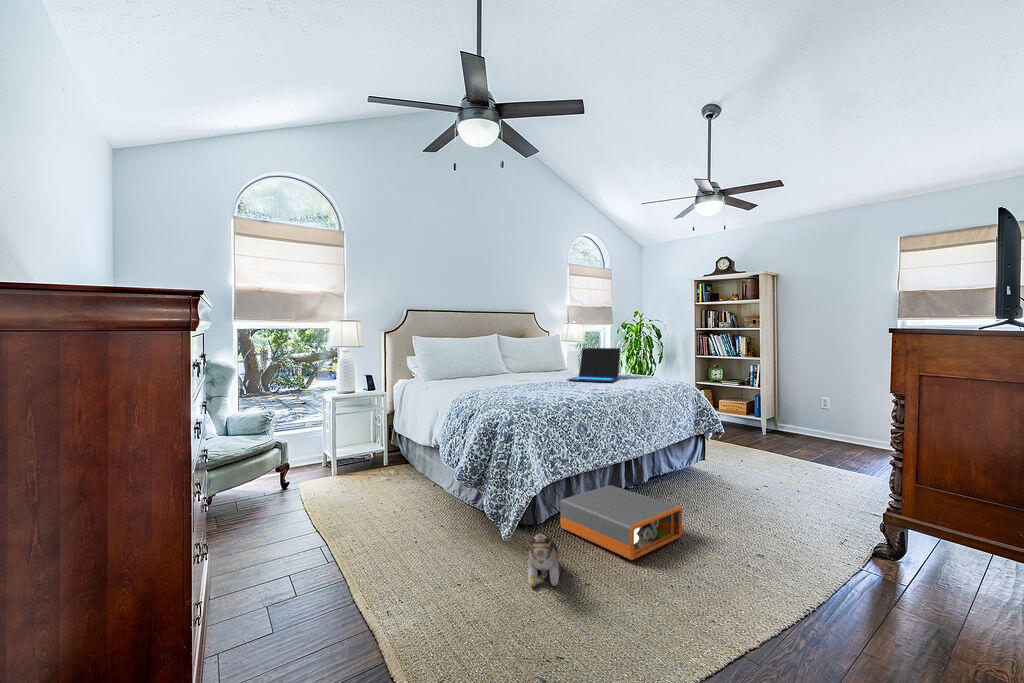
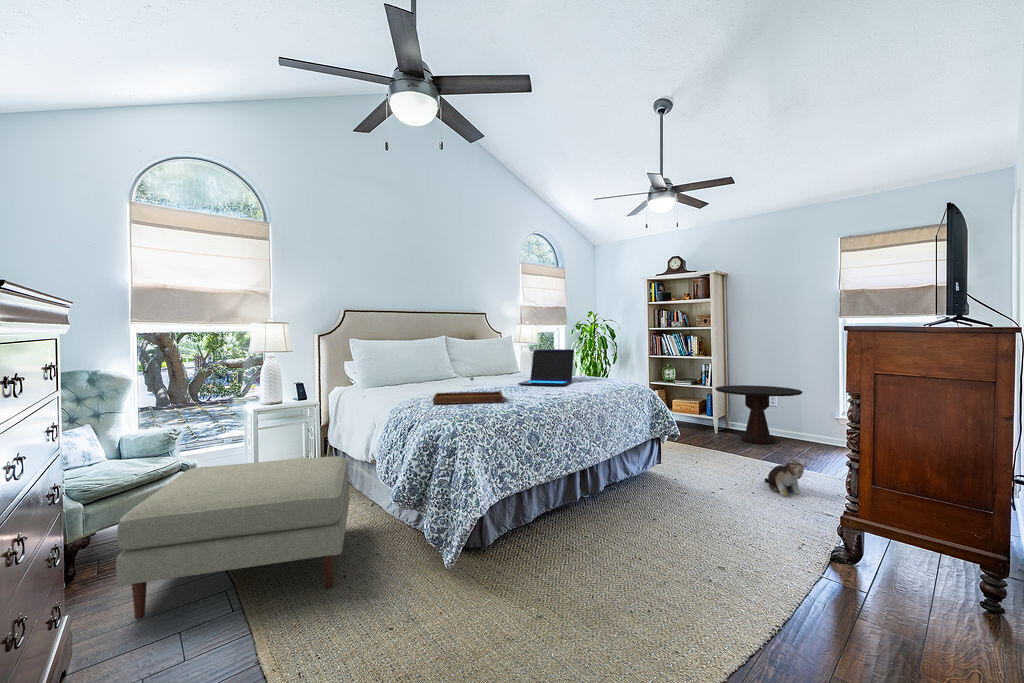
tray: none [491,372,554,395] -> present [433,377,503,404]
side table: none [764,387,855,446] -> present [716,385,802,444]
ottoman: none [238,440,416,565] -> present [116,456,350,619]
storage box: present [560,485,682,560] -> none [511,497,640,583]
plush toy: present [527,533,561,587] -> present [765,460,807,496]

